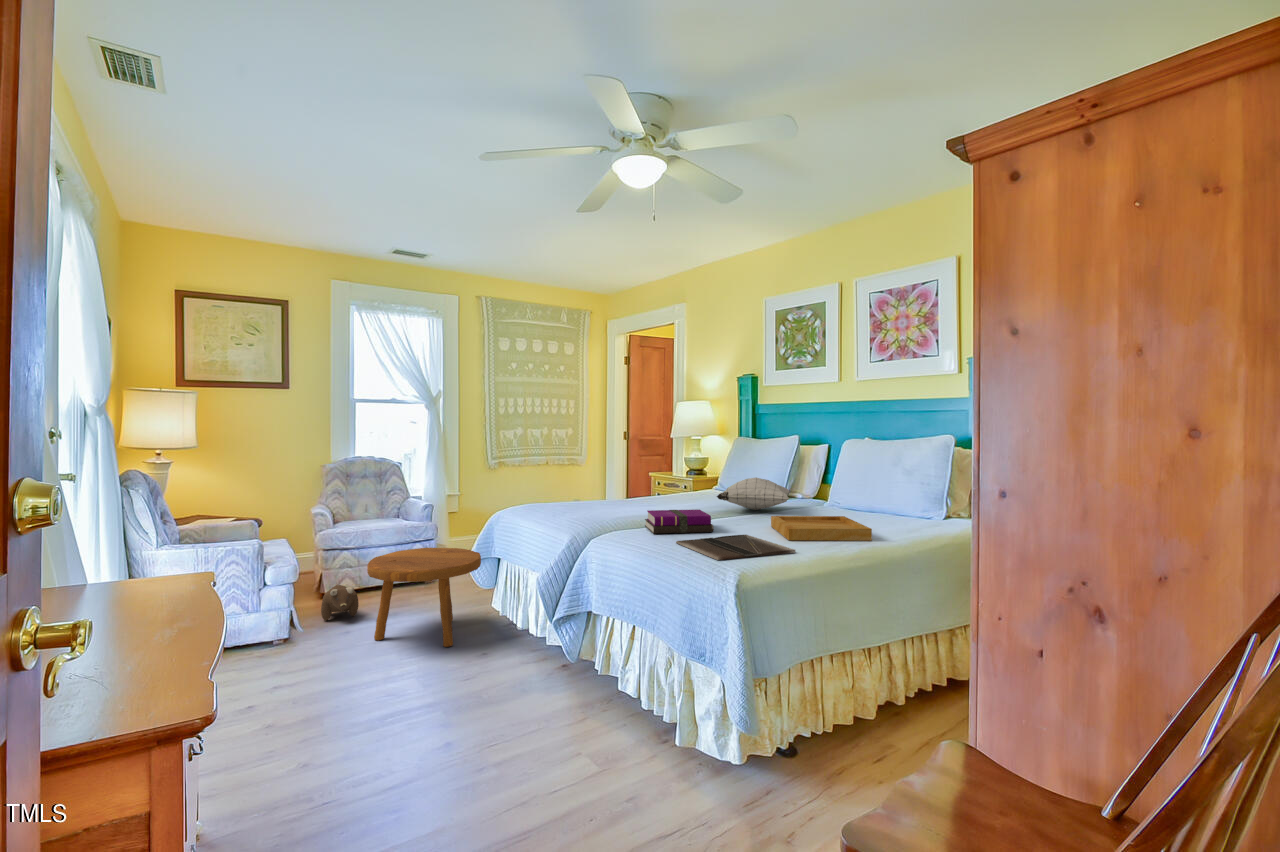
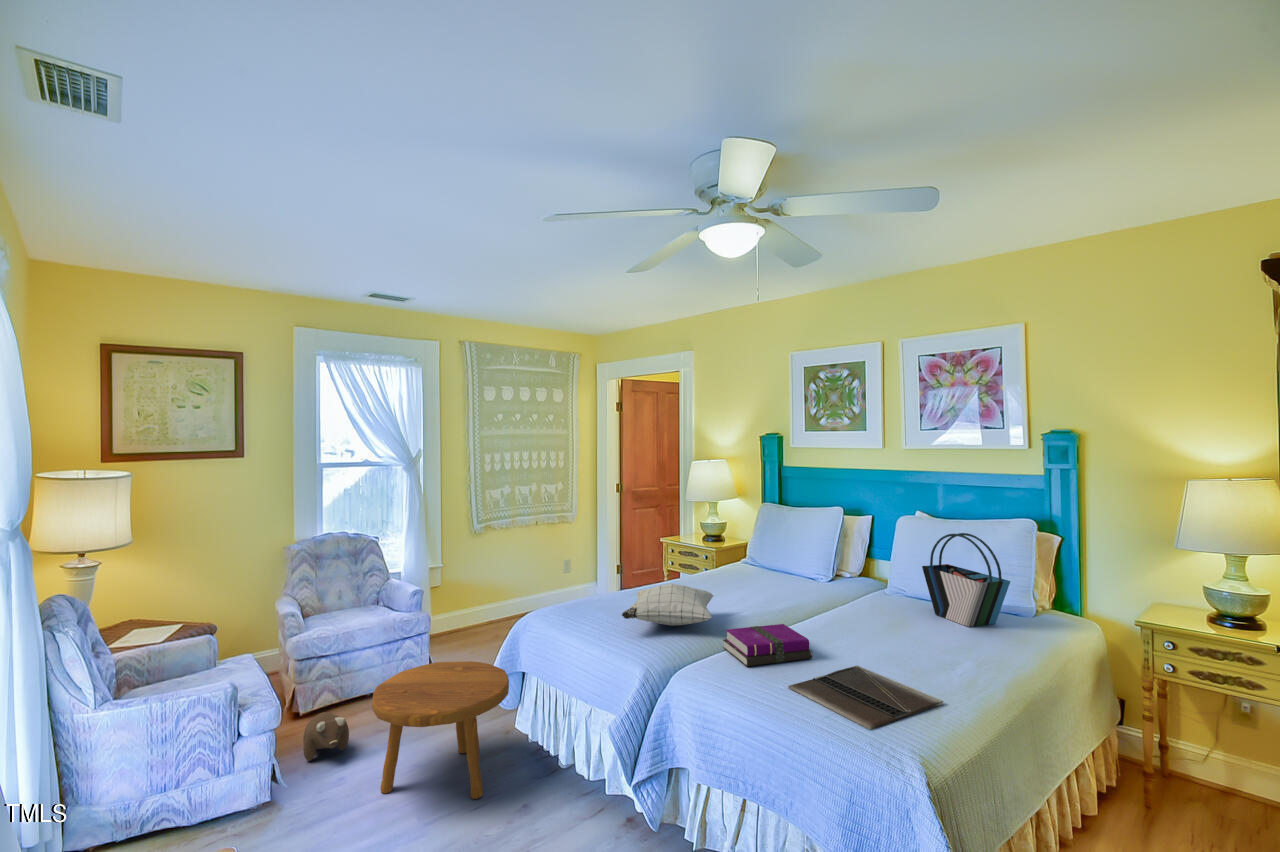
tote bag: none [846,442,912,522] -> present [922,533,1010,627]
pillow: present [717,477,790,510] -> present [622,584,714,626]
tray: present [771,516,872,541] -> none [866,626,1002,674]

